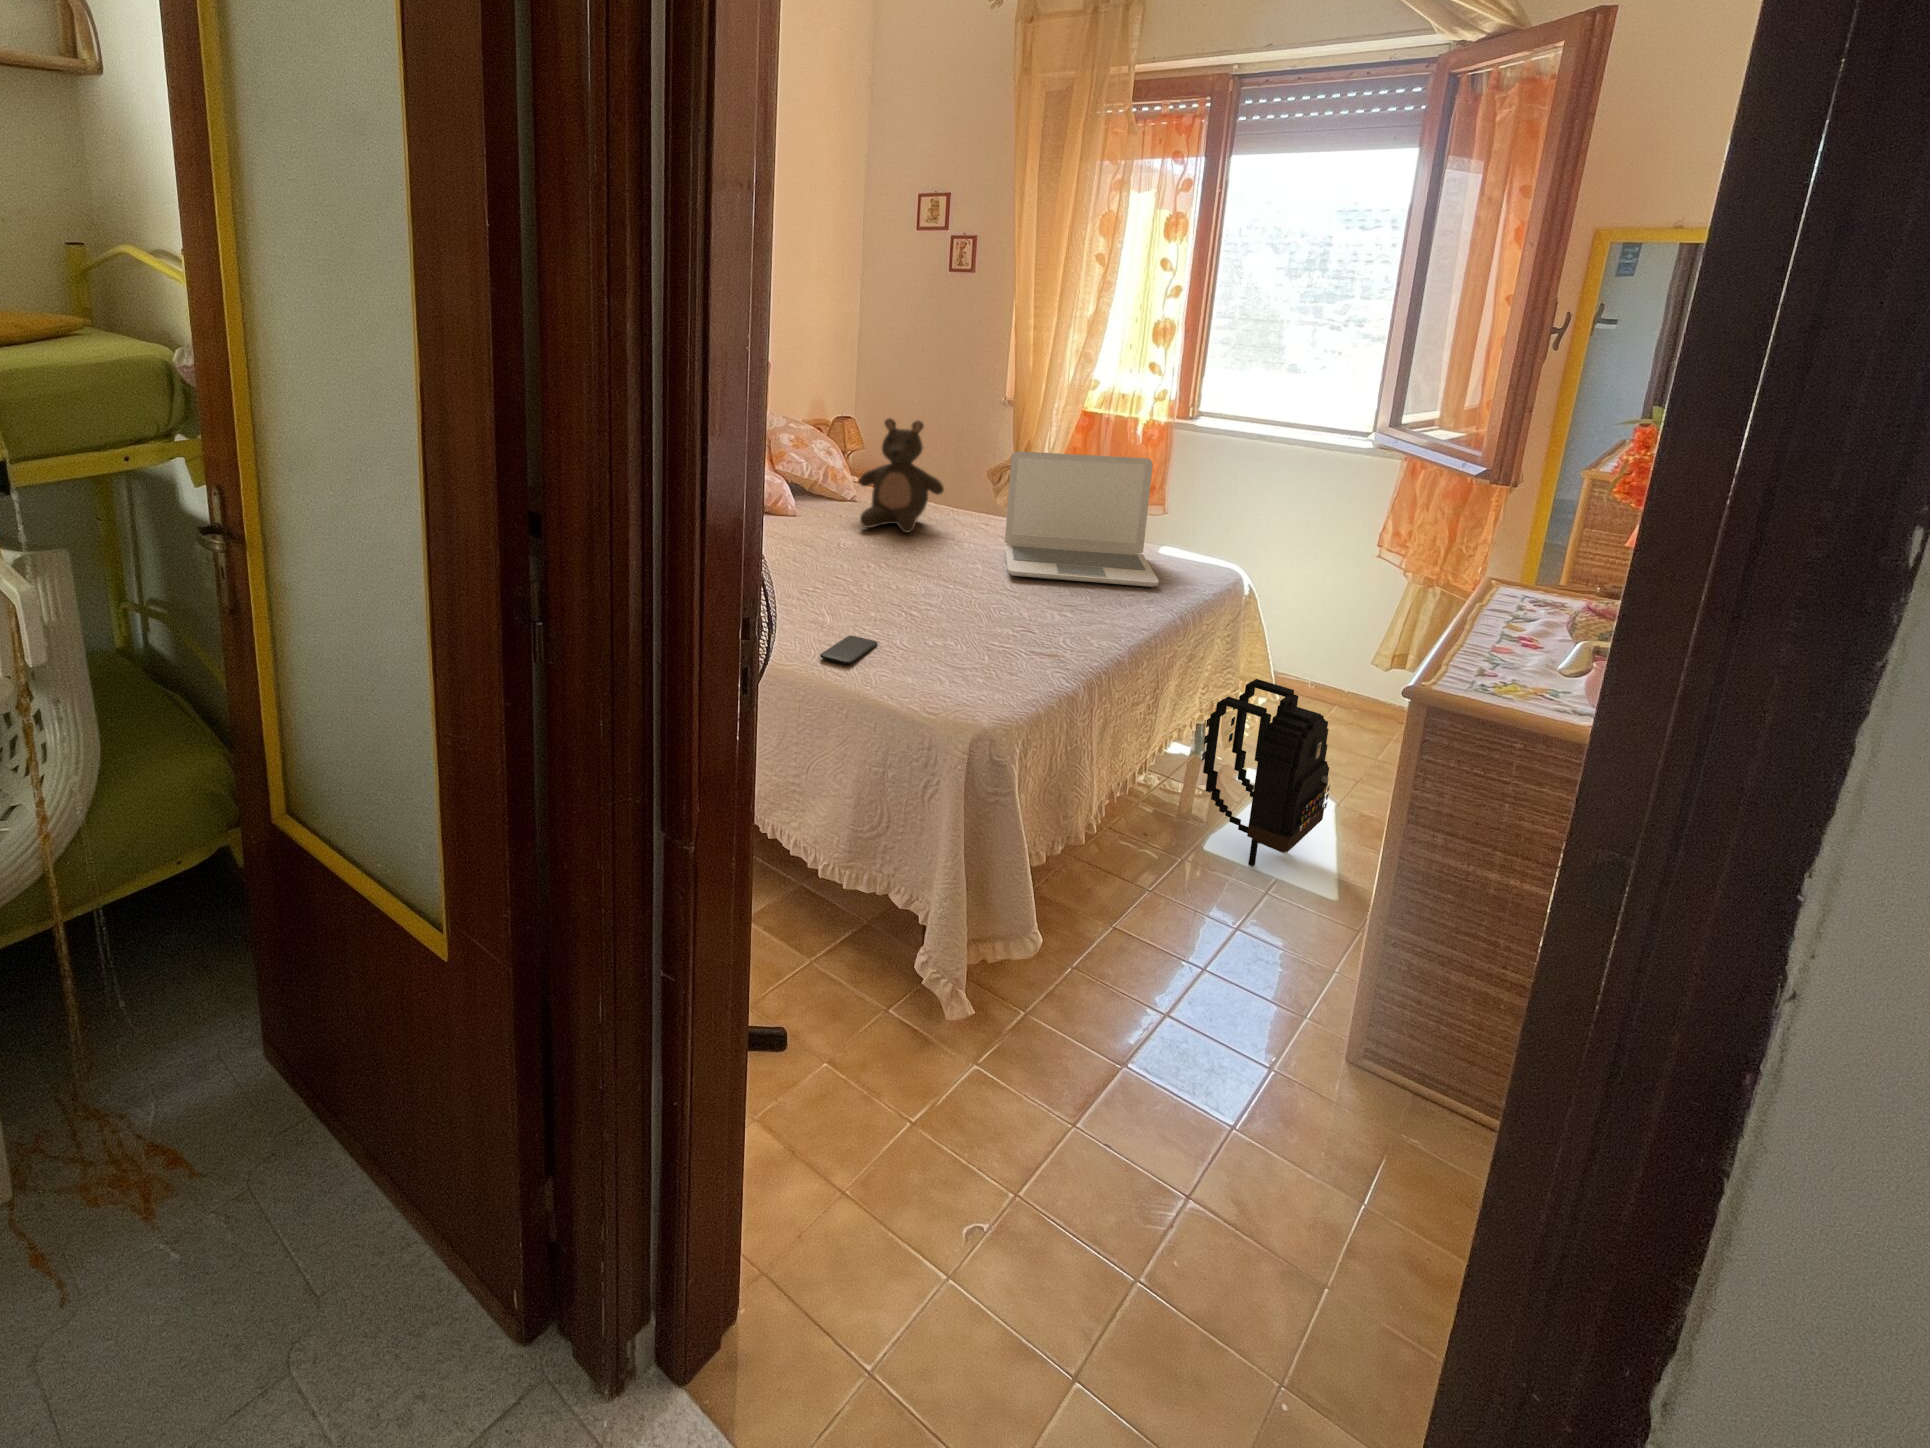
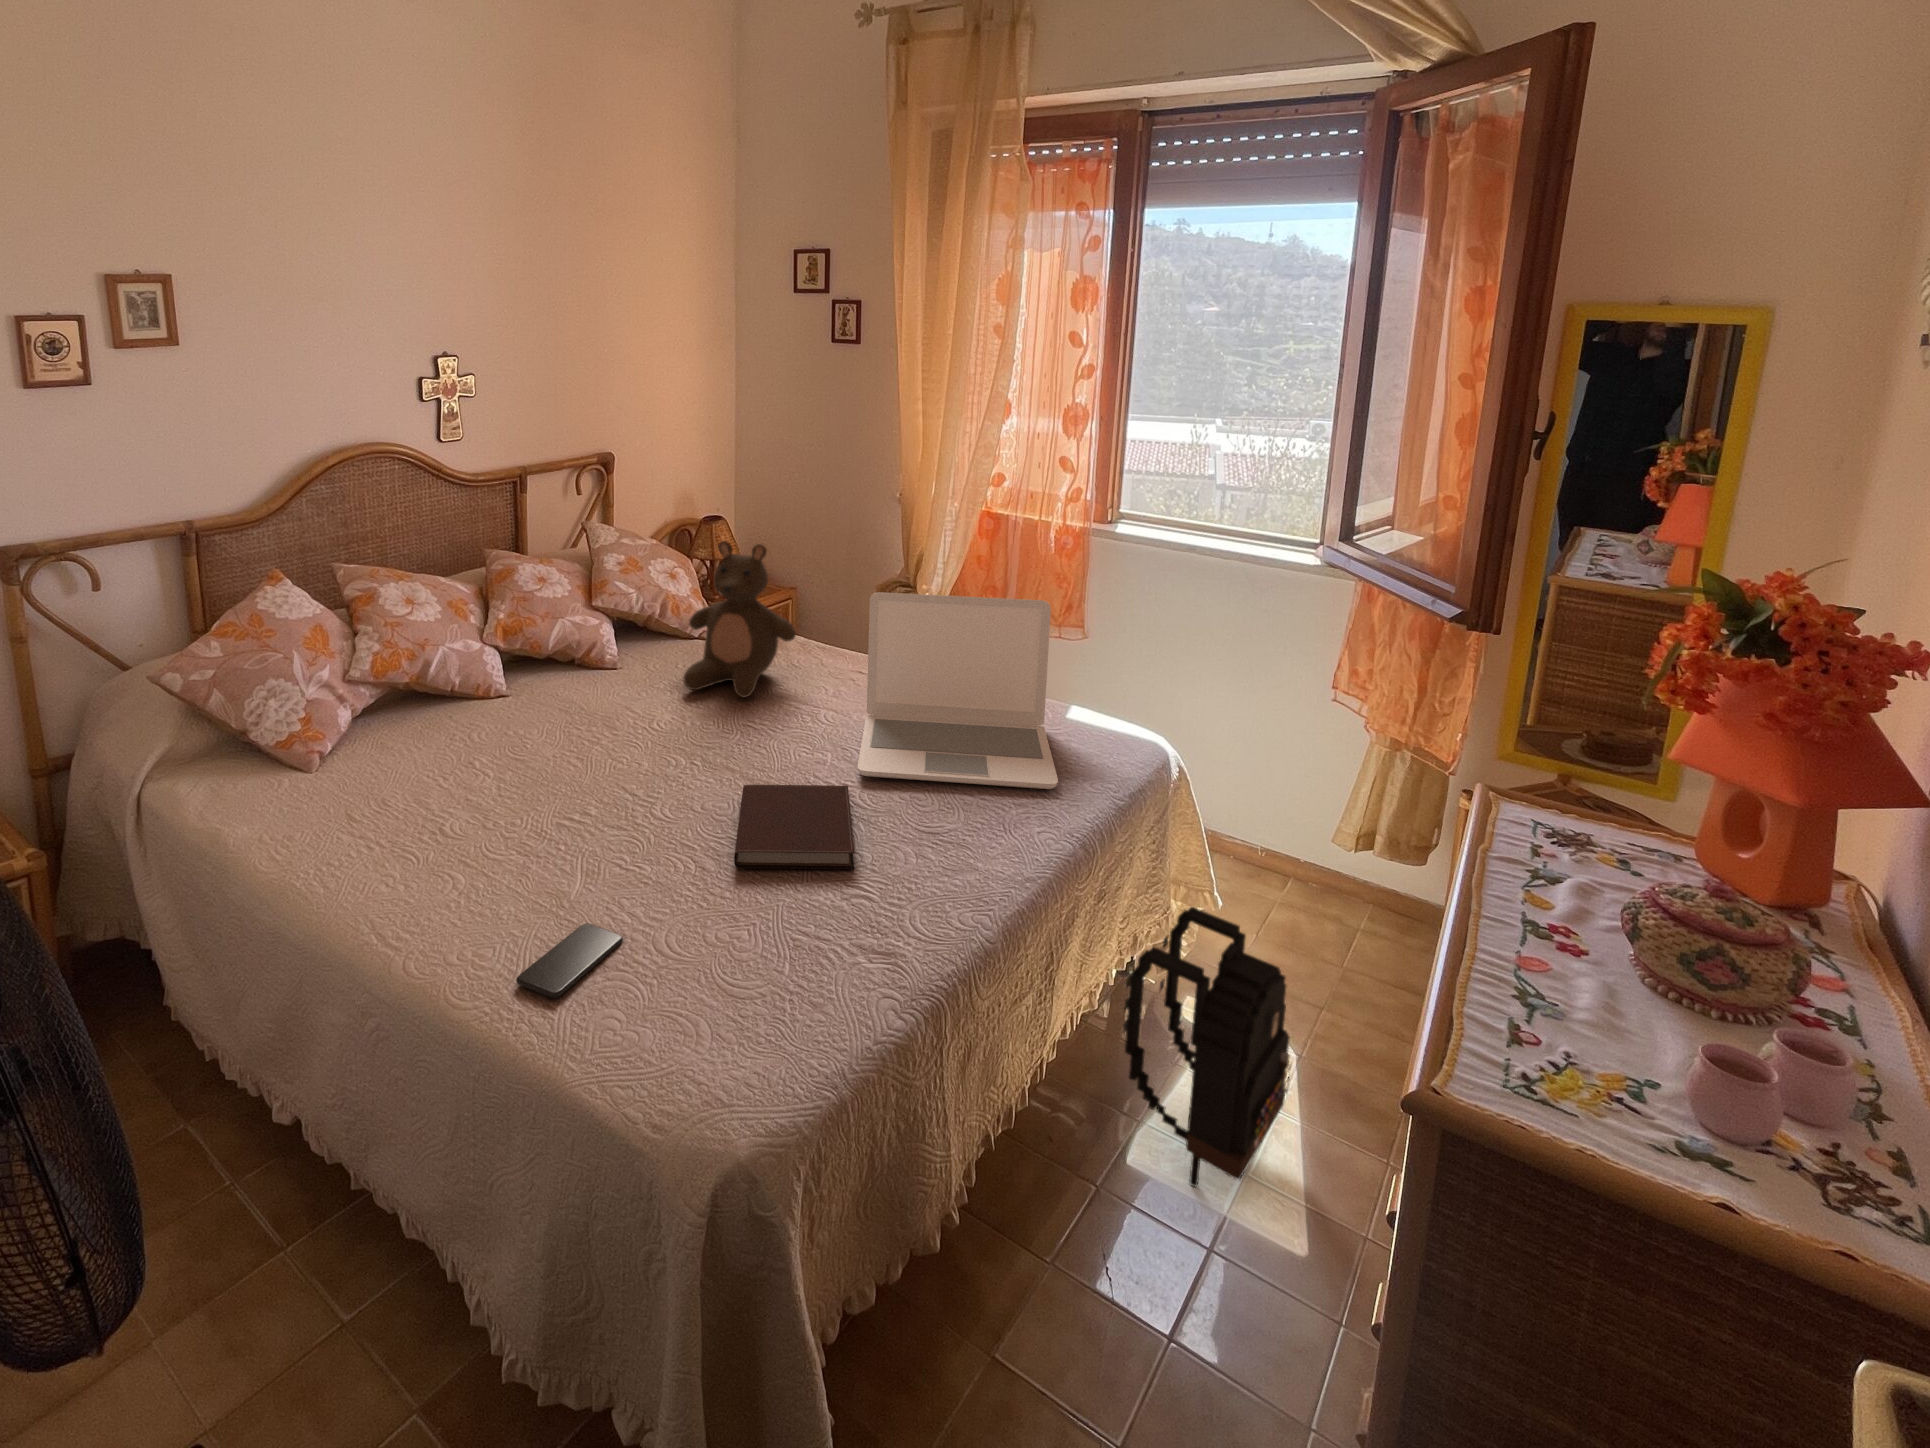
notebook: none [928,575,1021,620] -> present [734,785,854,869]

